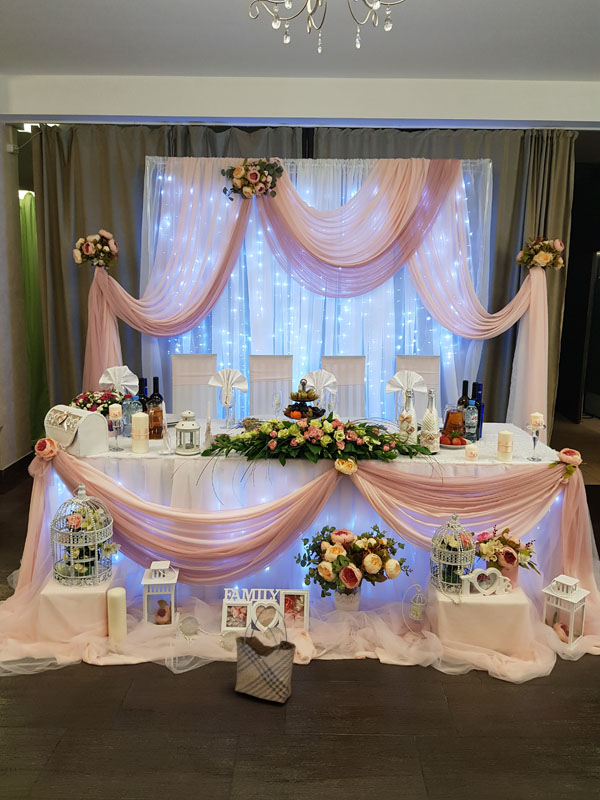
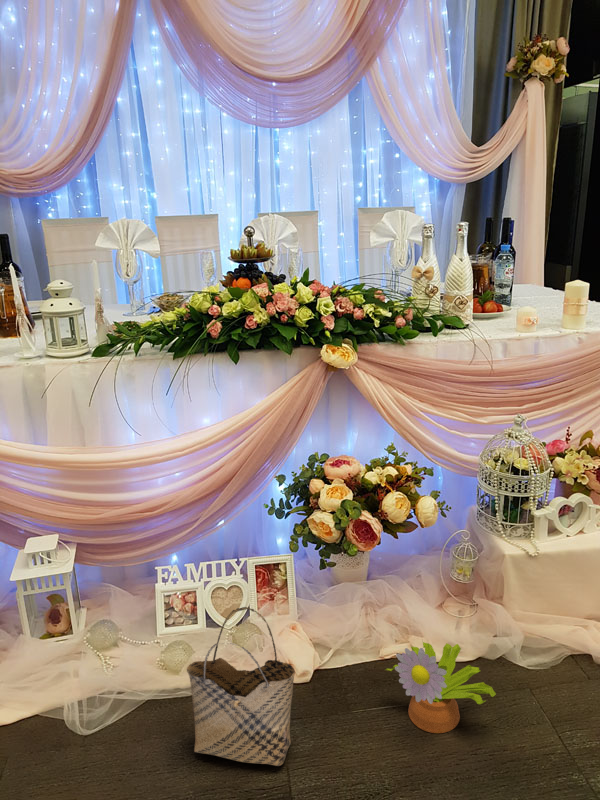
decorative plant: none [352,642,415,701] -> present [386,642,496,733]

